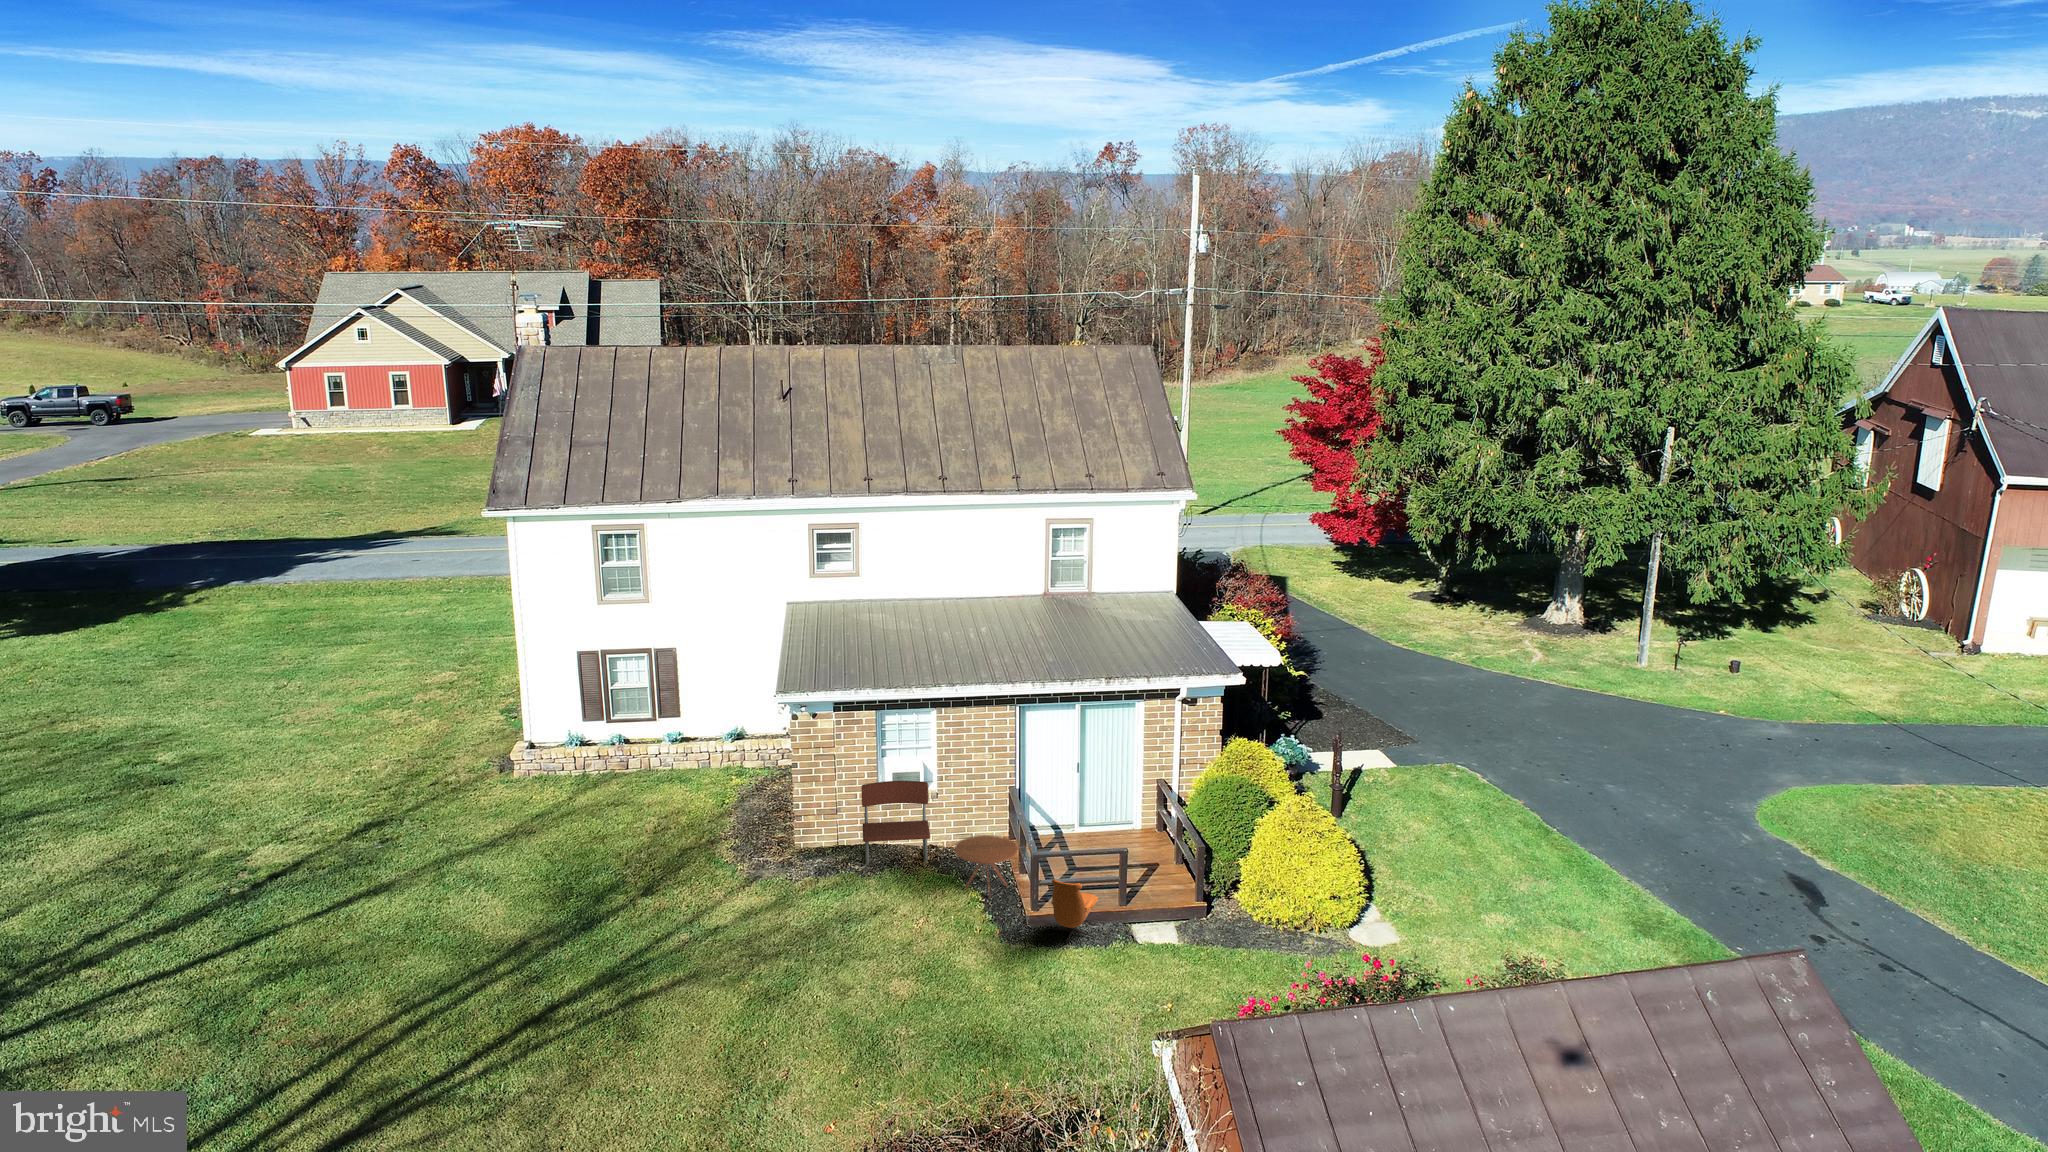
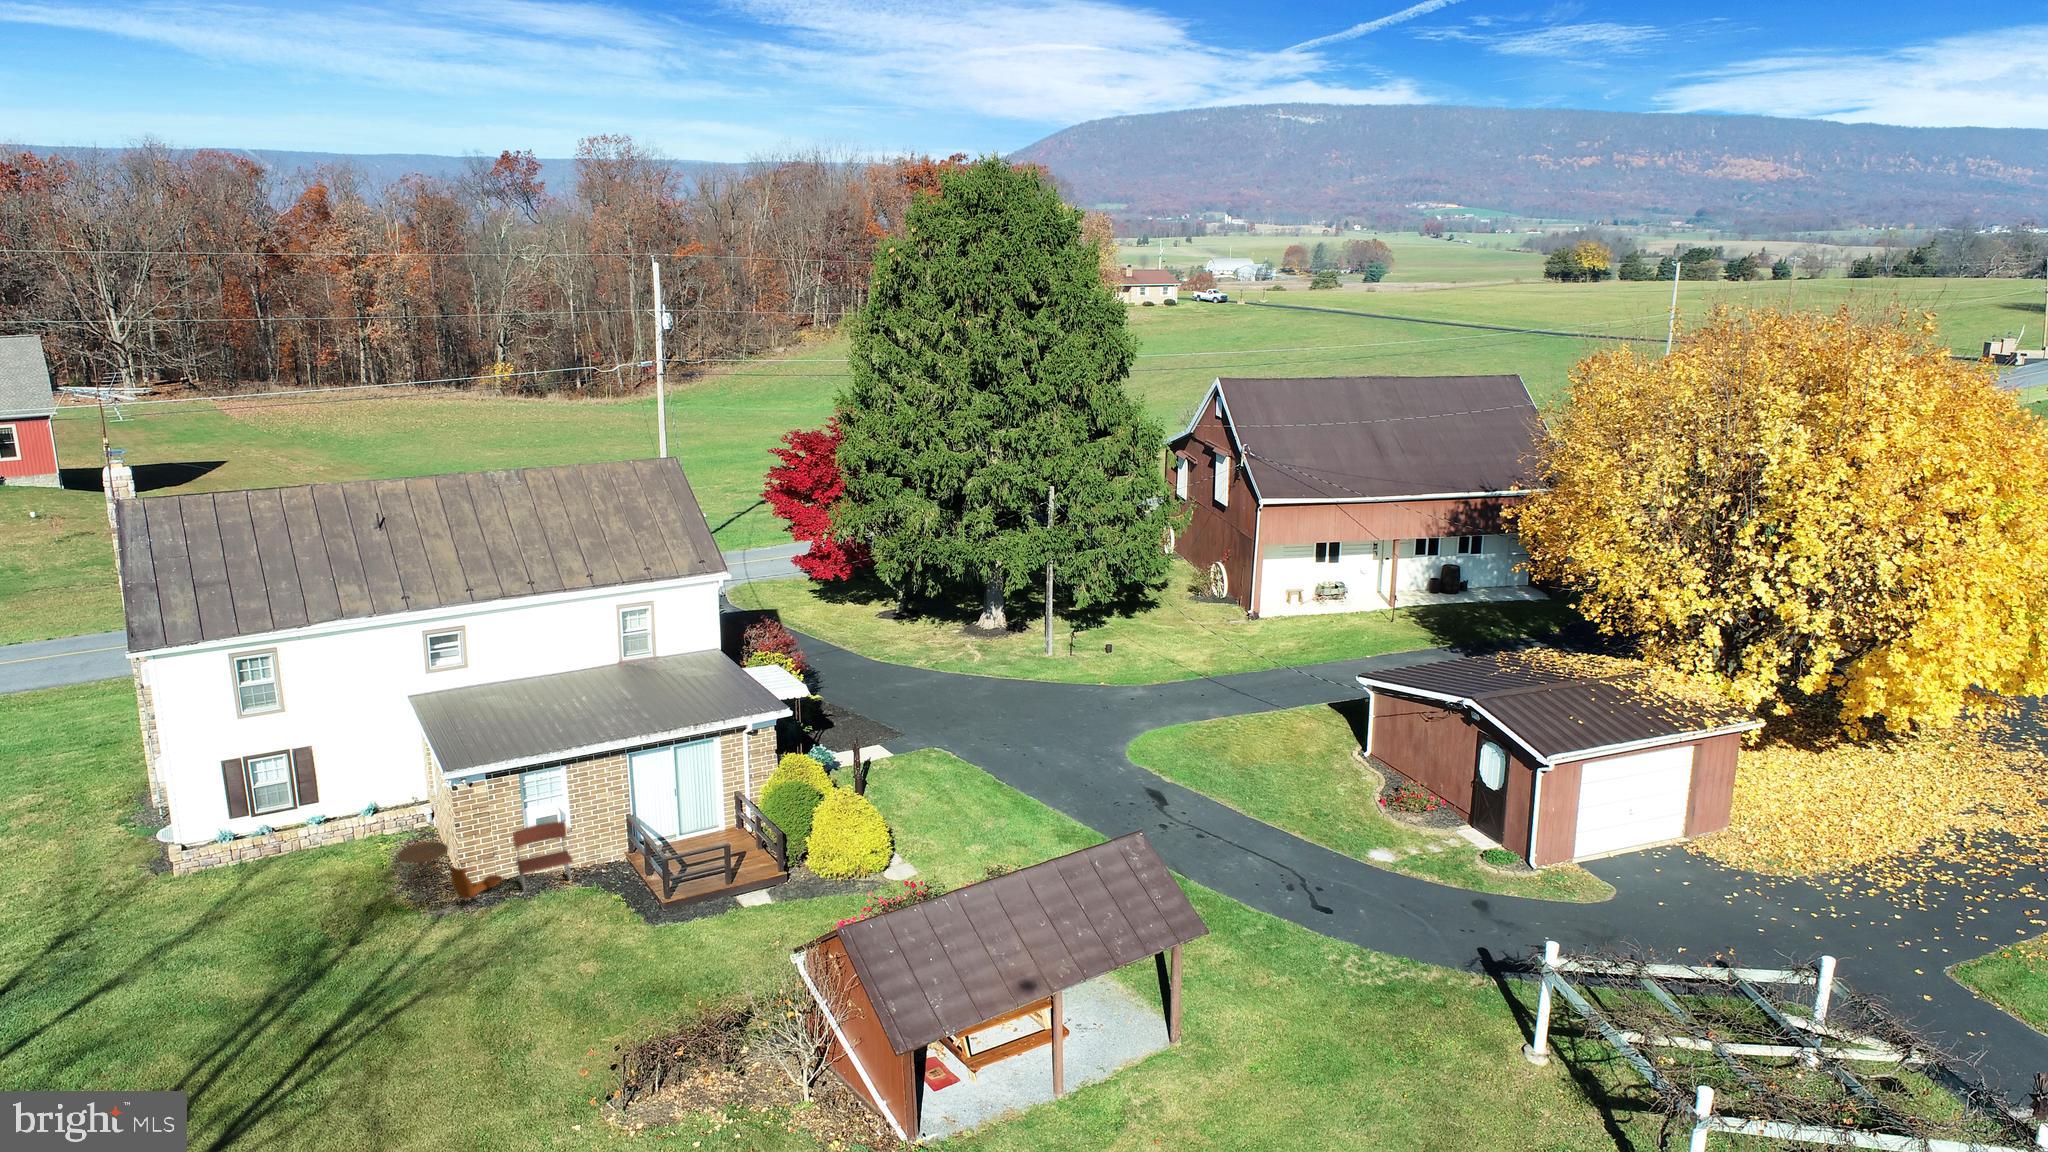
round table: present [954,835,1018,892] -> present [398,842,448,883]
lounge chair: present [1051,879,1099,944] -> present [449,866,504,904]

